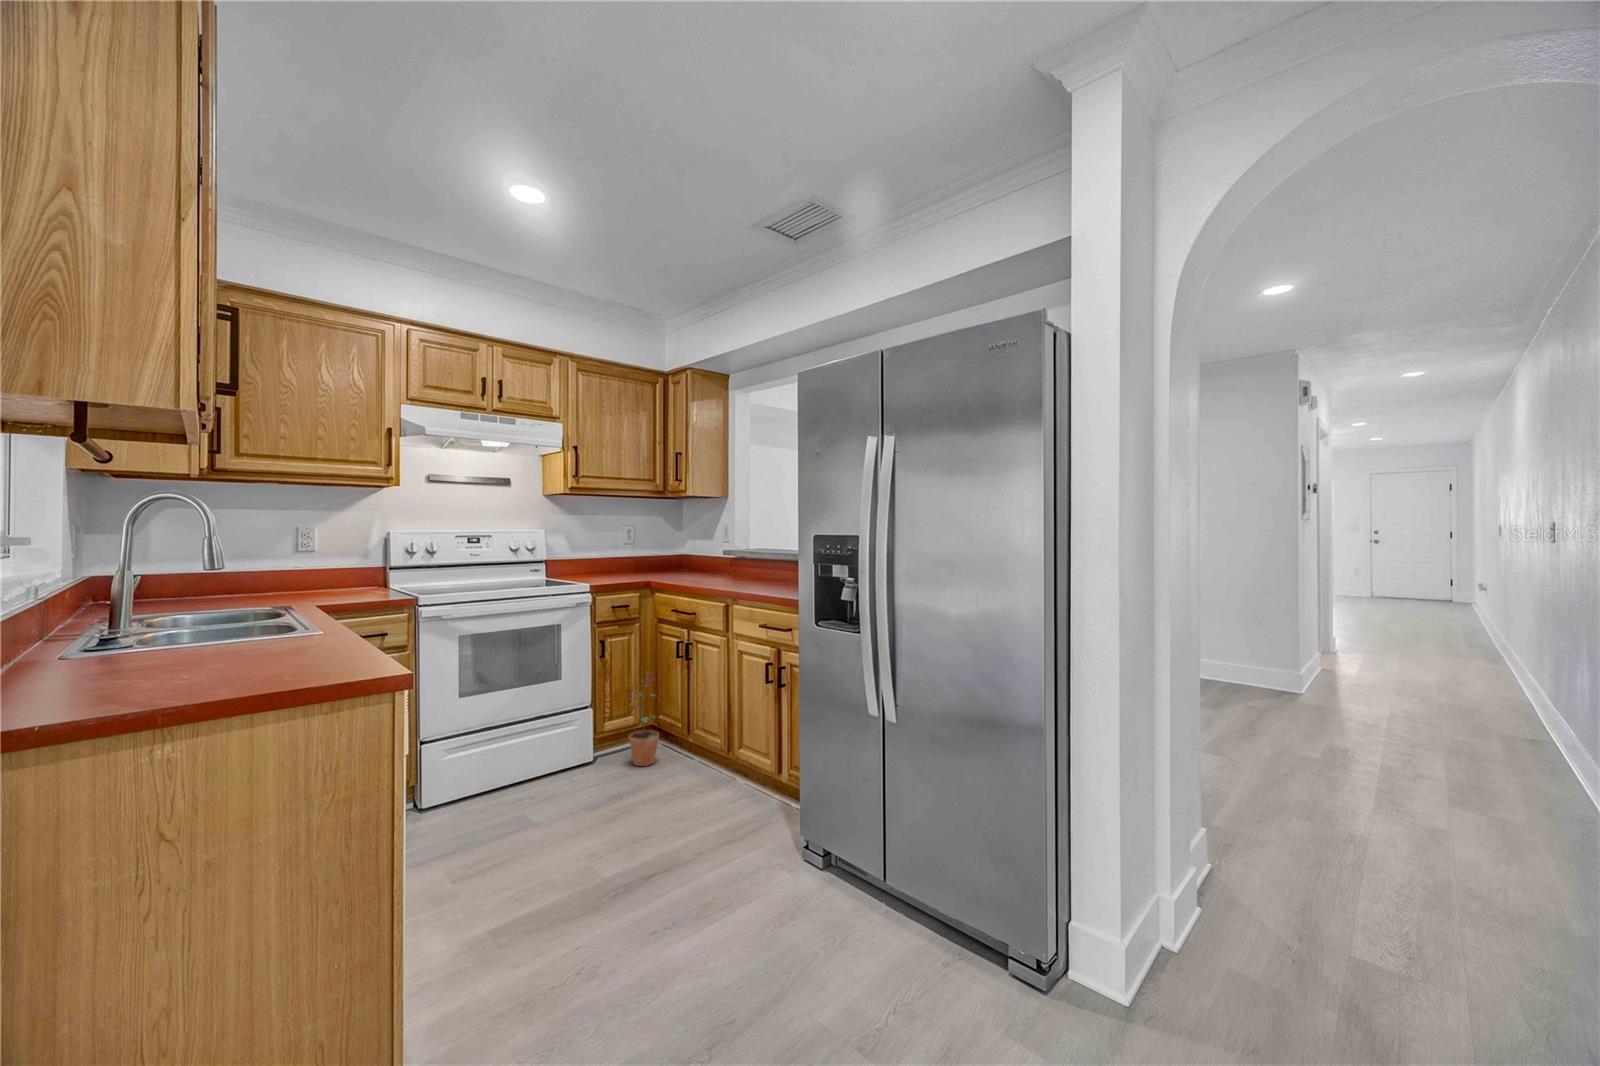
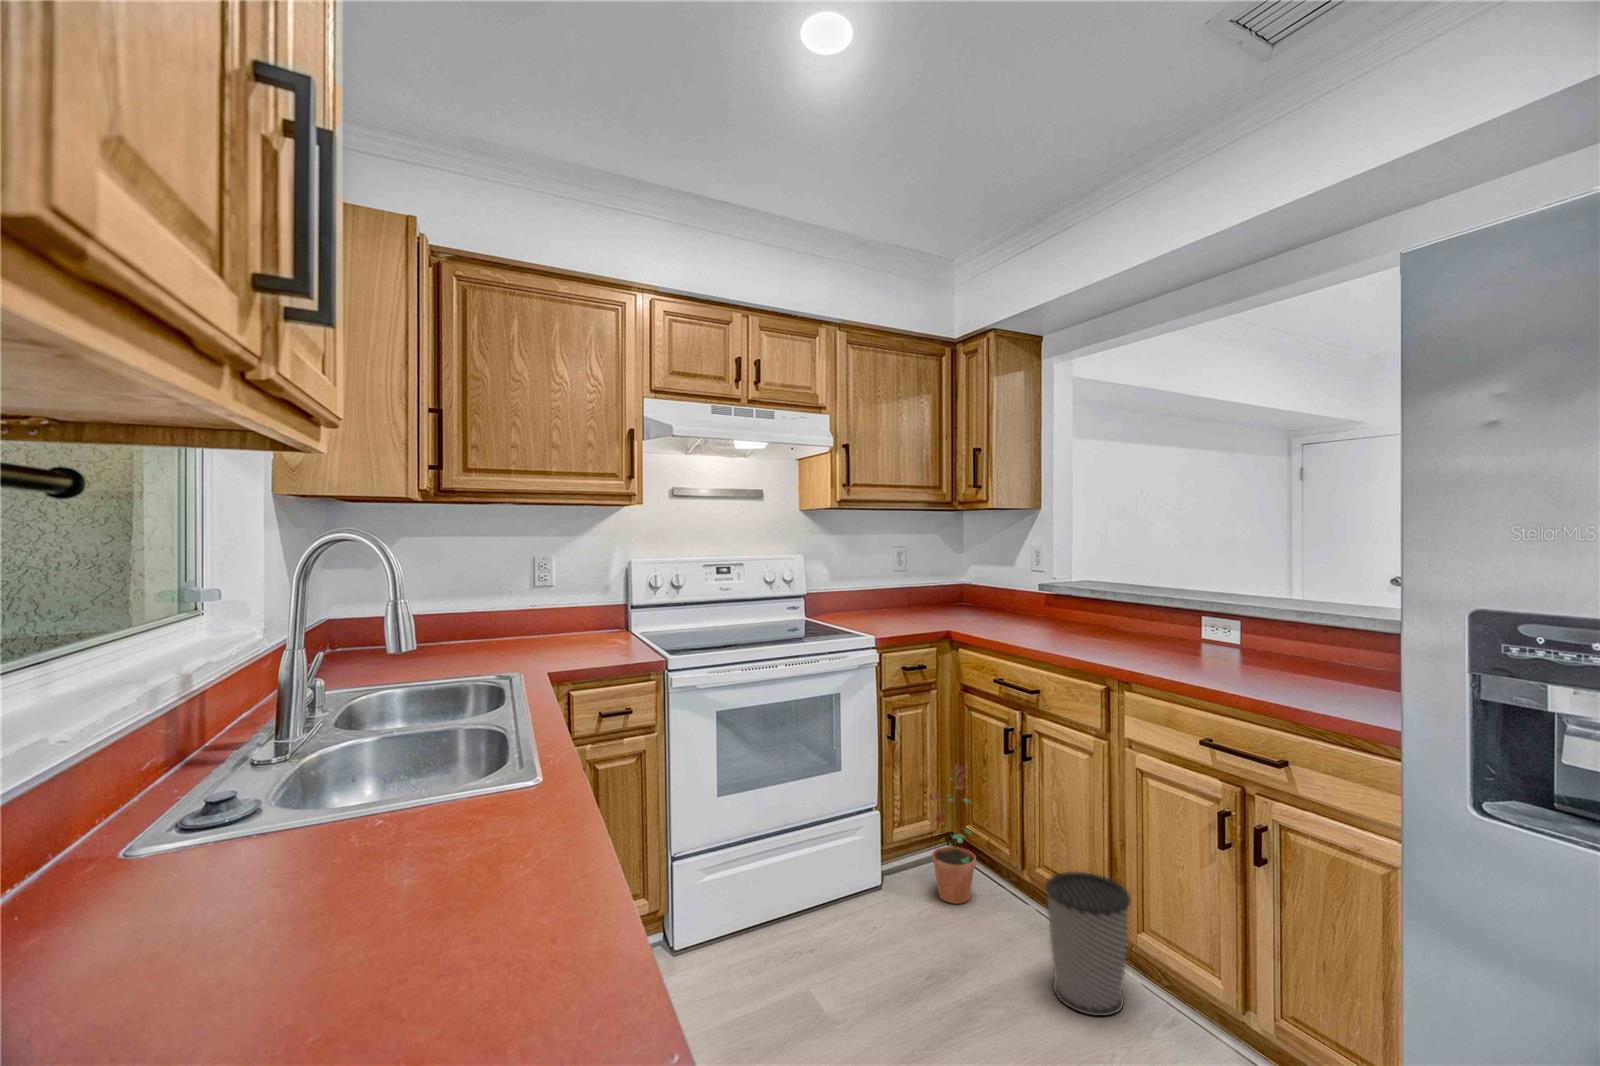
wastebasket: none [686,725,737,807] -> present [1046,872,1132,1016]

